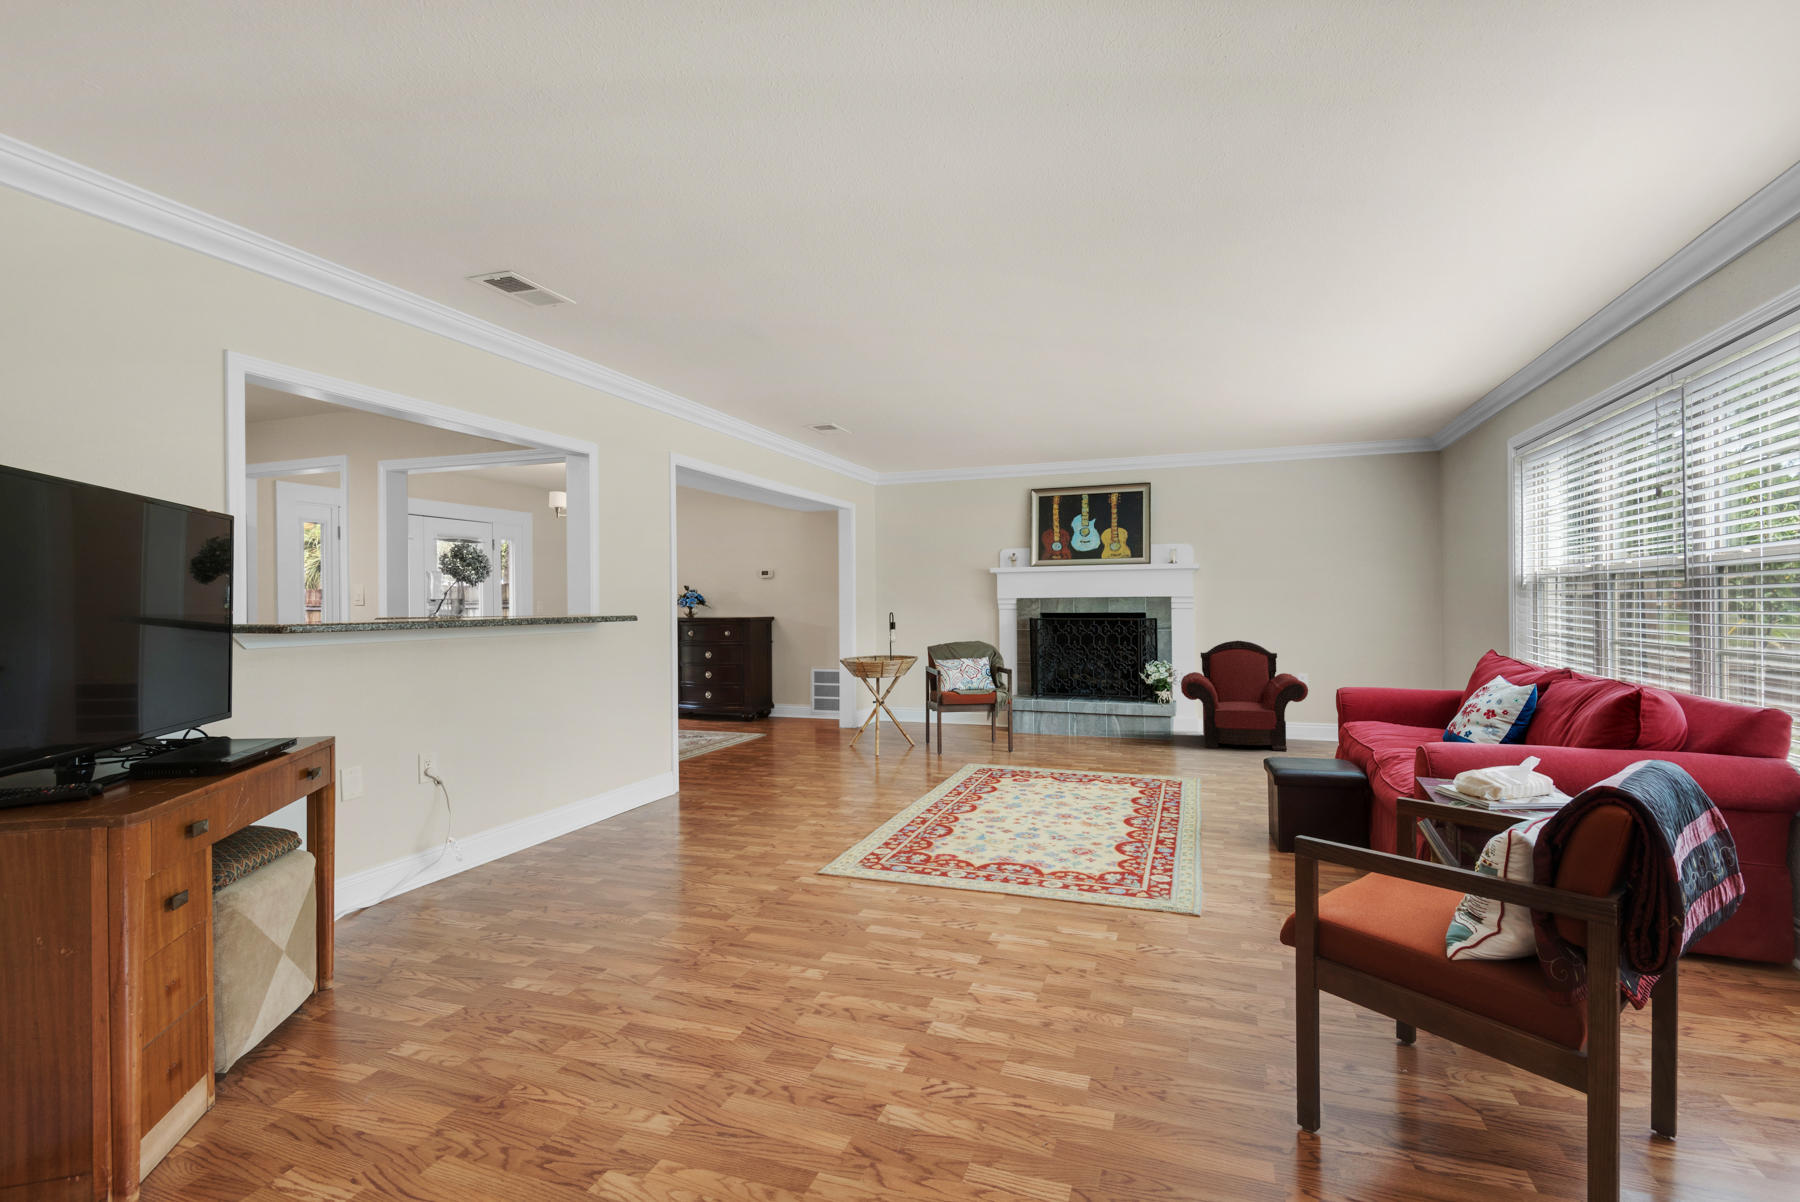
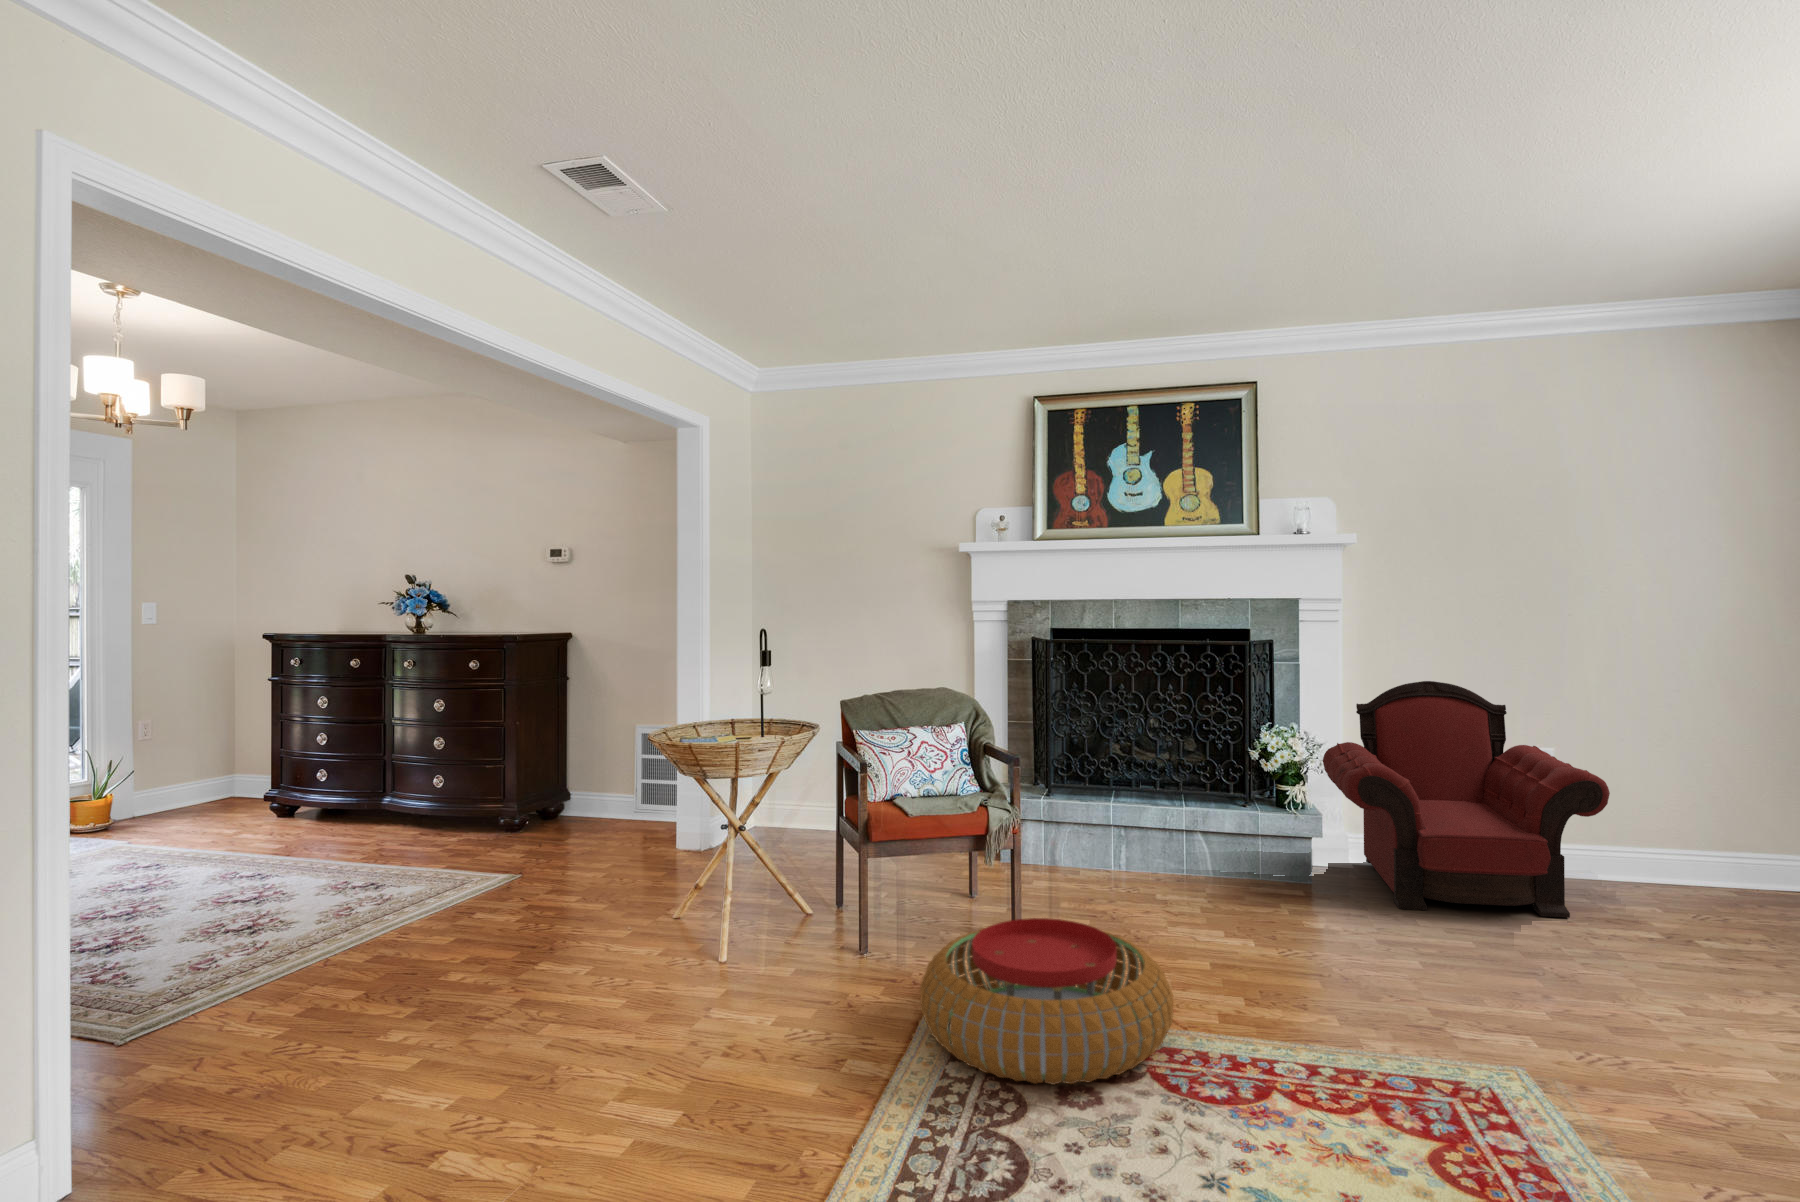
pouf: none [964,727,1071,779] -> present [920,918,1173,1085]

